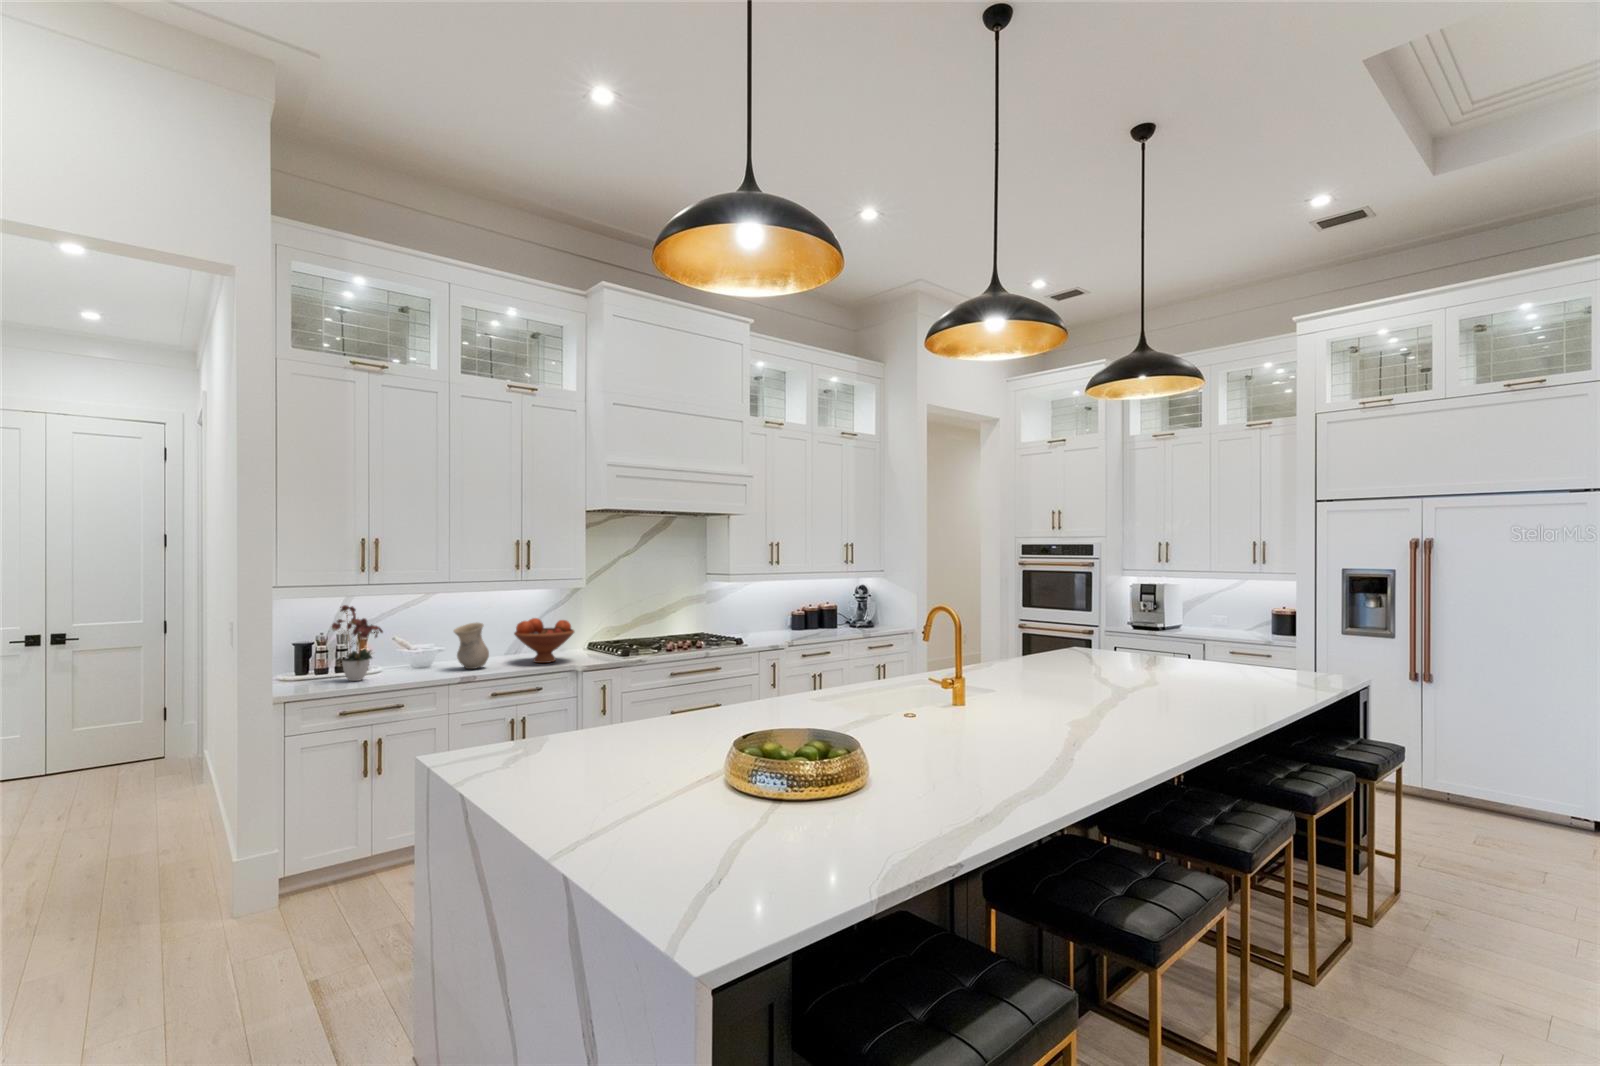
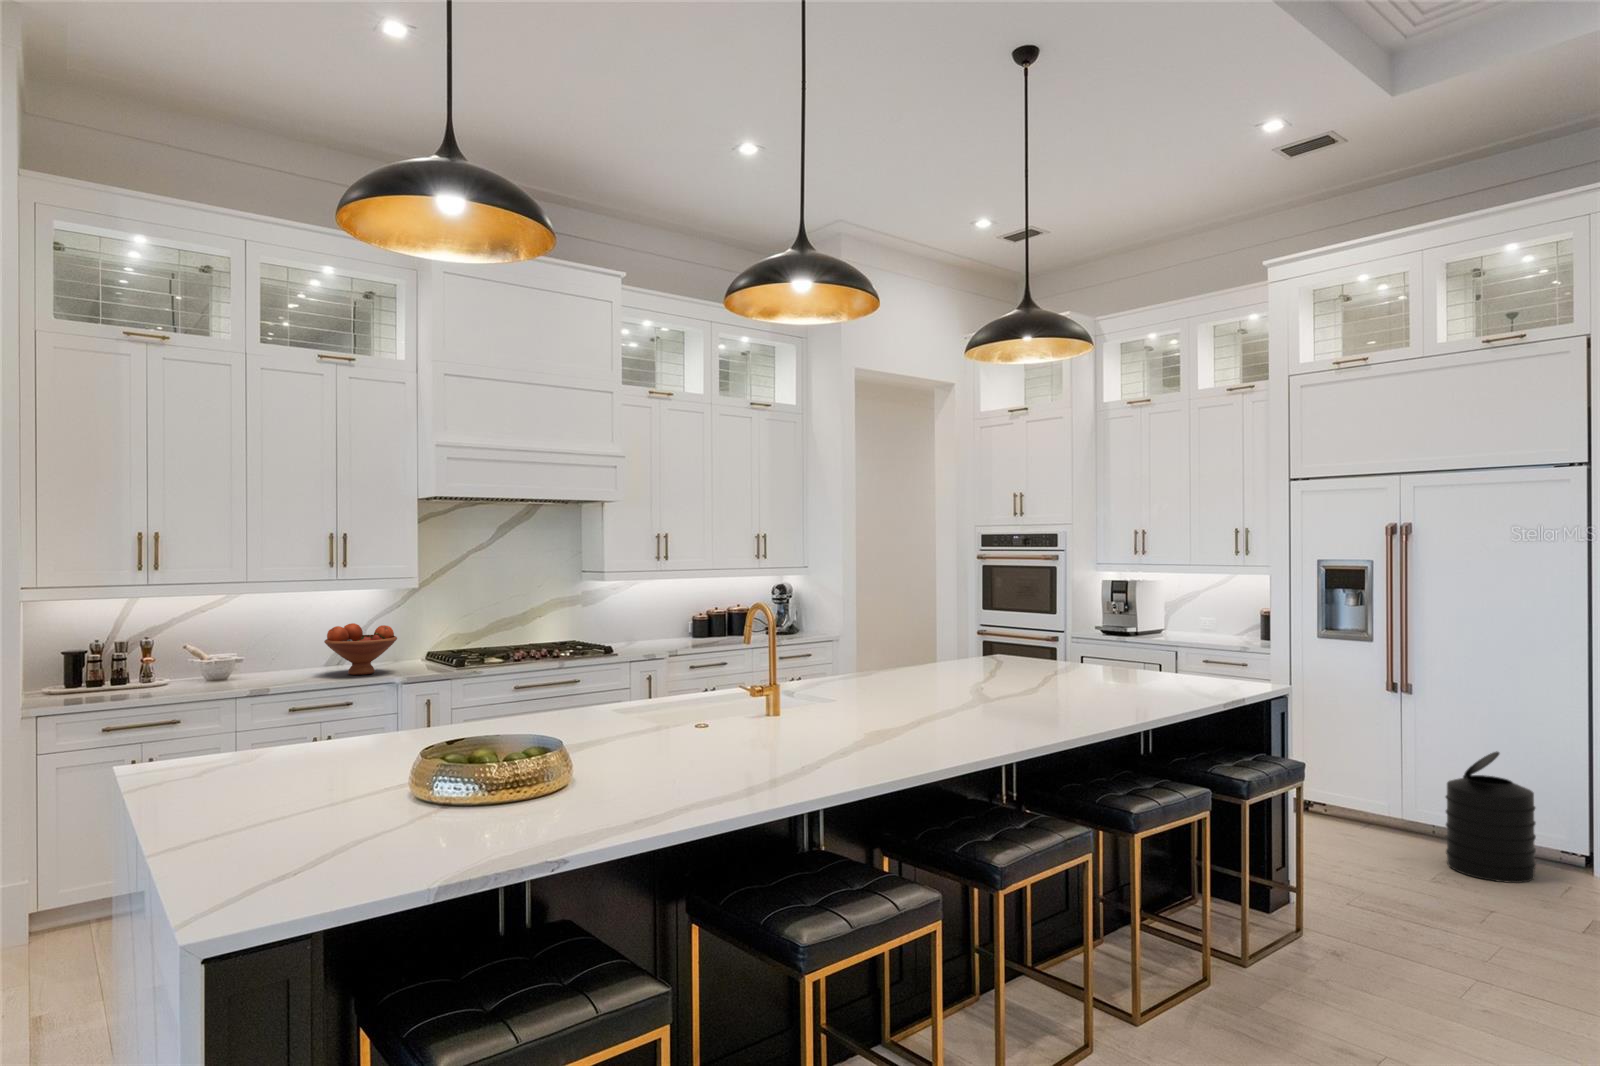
flower arrangement: present [332,605,383,681] -> none [98,604,165,694]
vase: present [454,622,489,669] -> none [248,628,292,681]
trash can: none [1474,731,1559,844] -> present [1446,751,1536,883]

